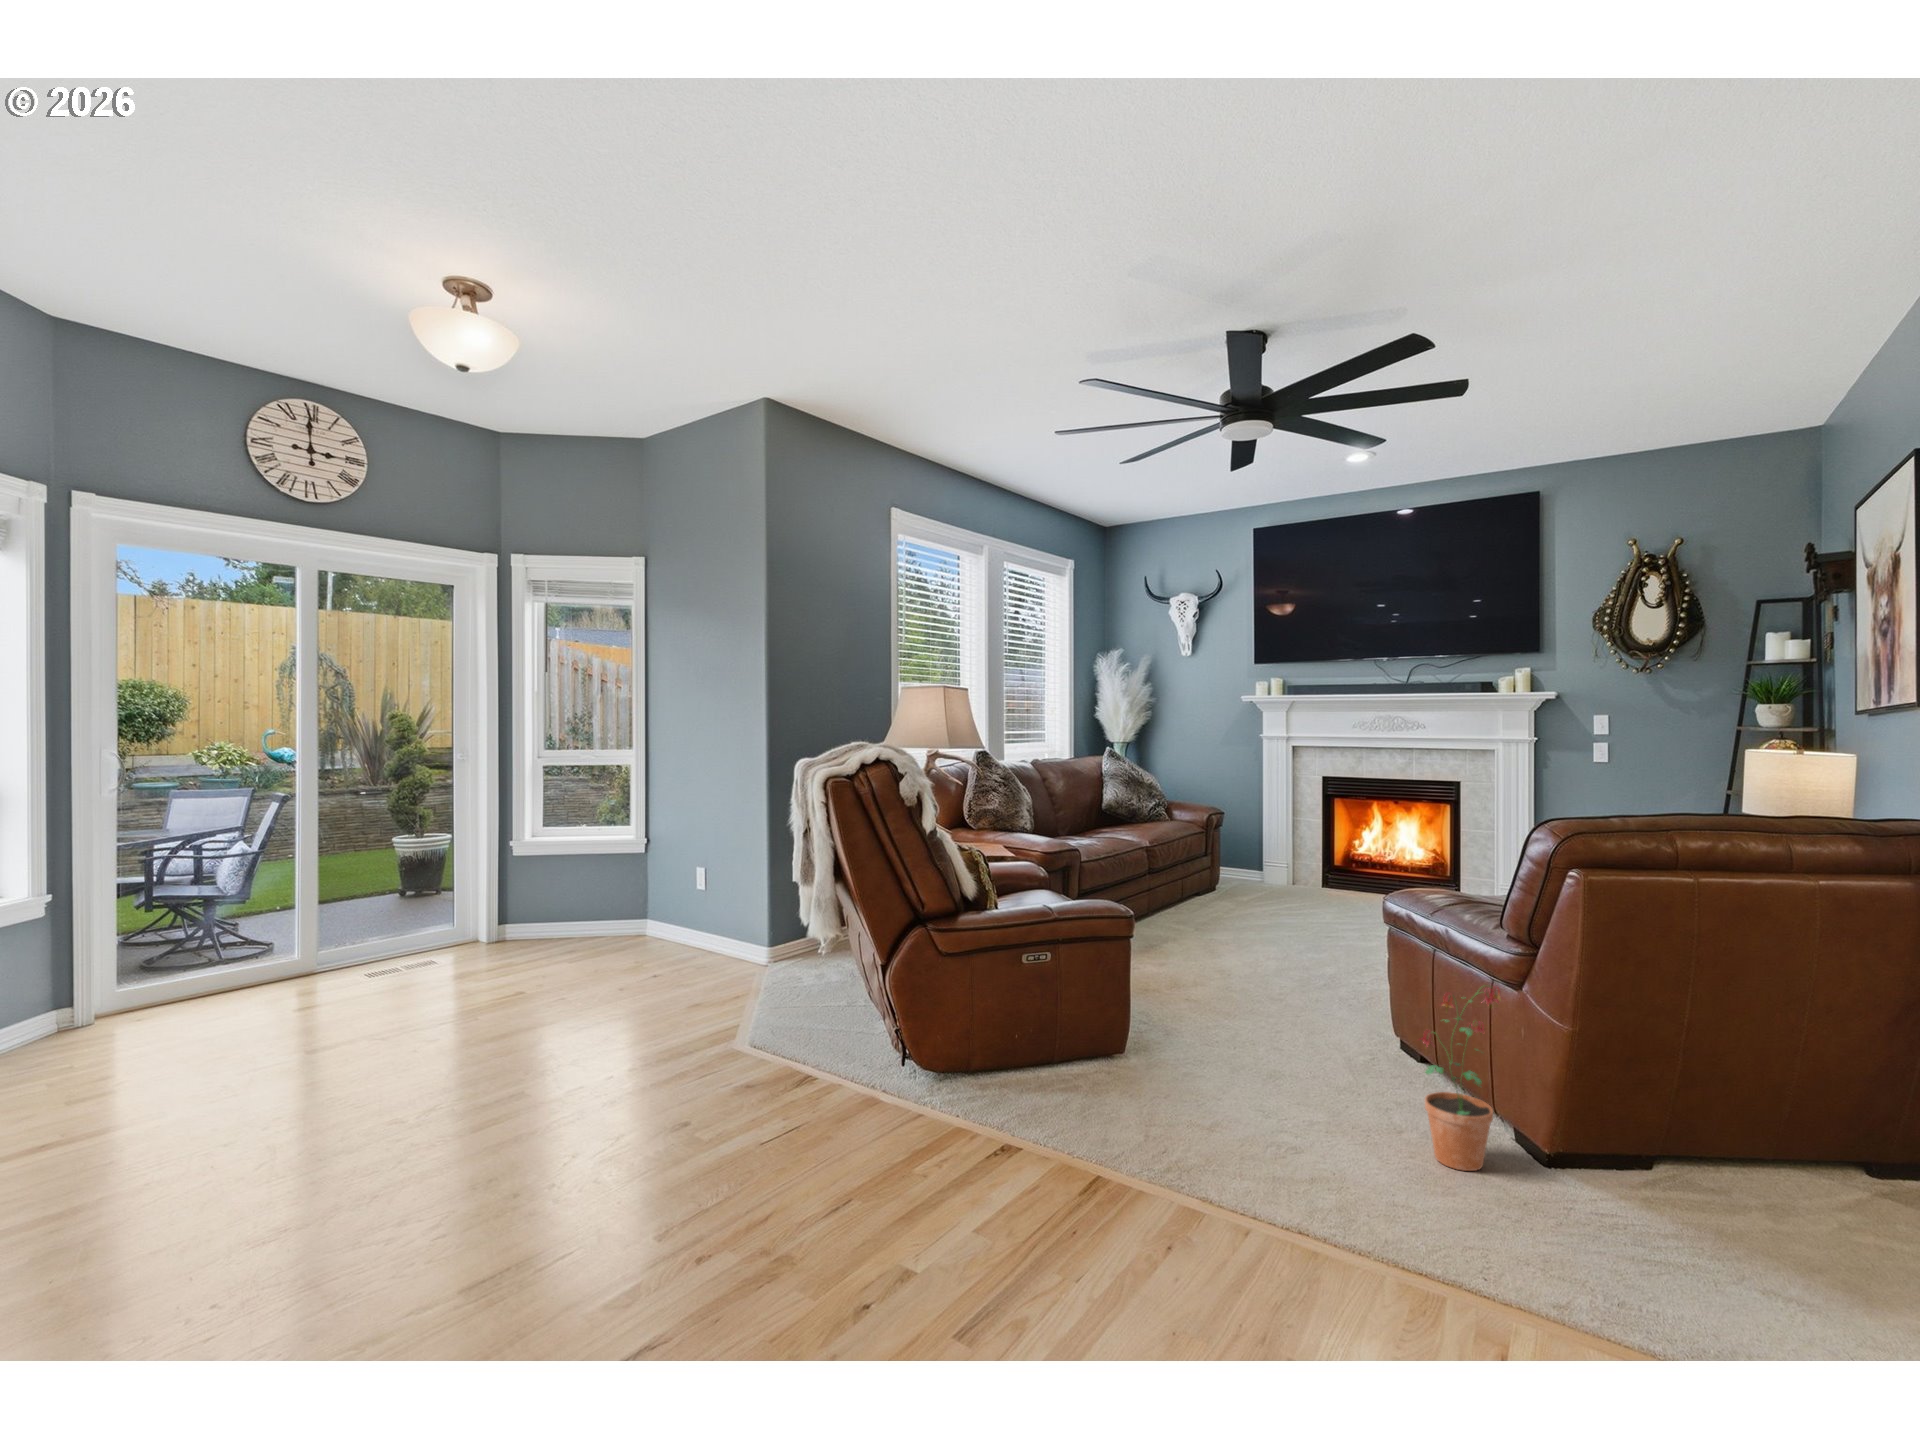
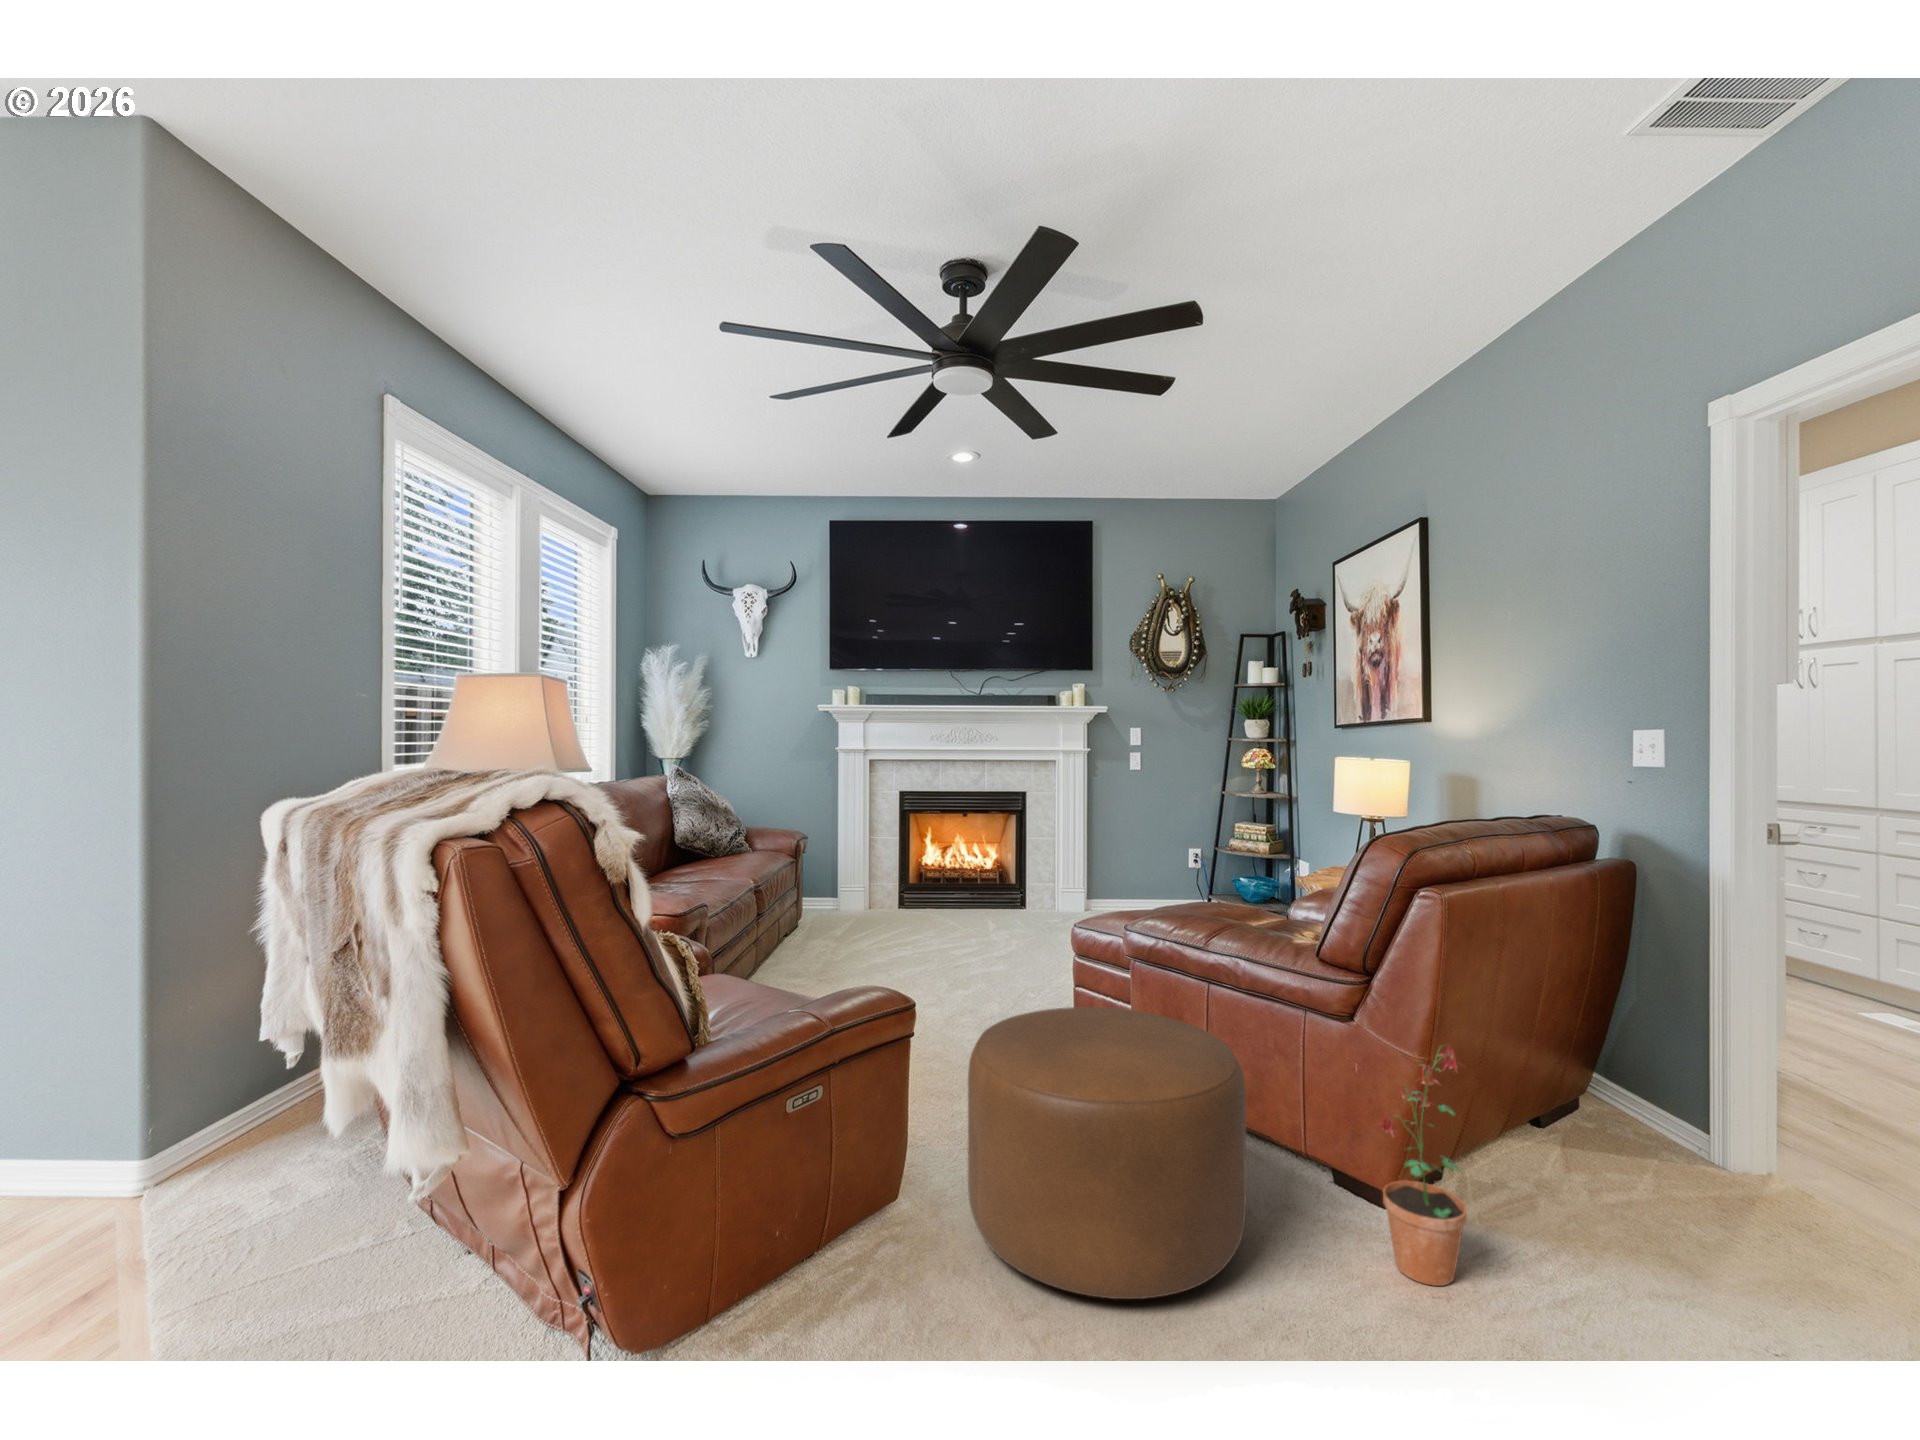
ottoman: none [1133,931,1338,1114] -> present [968,1007,1246,1299]

